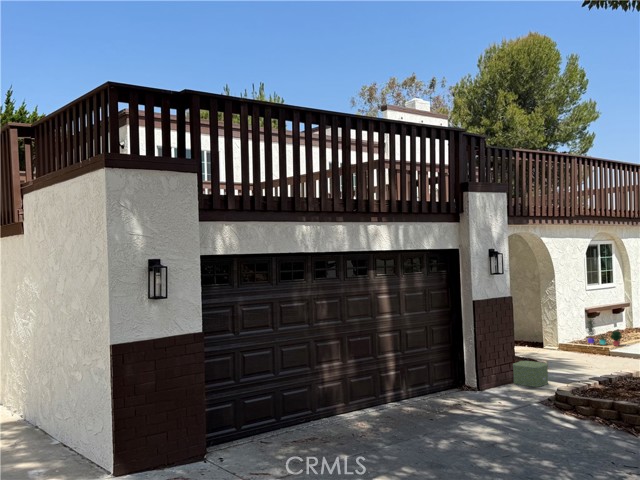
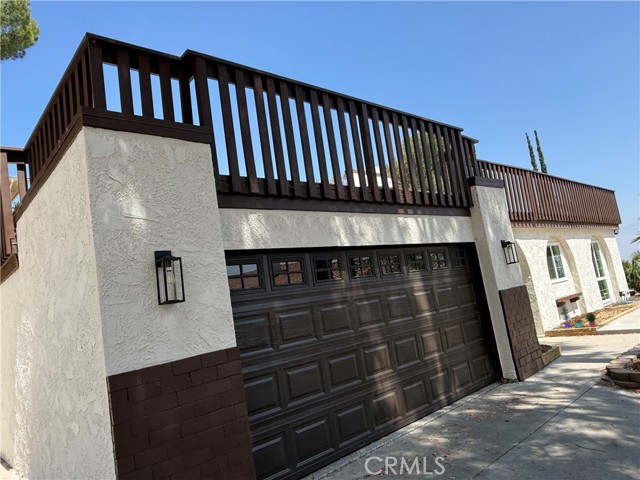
storage box: present [513,361,548,387] -> none [542,345,581,371]

